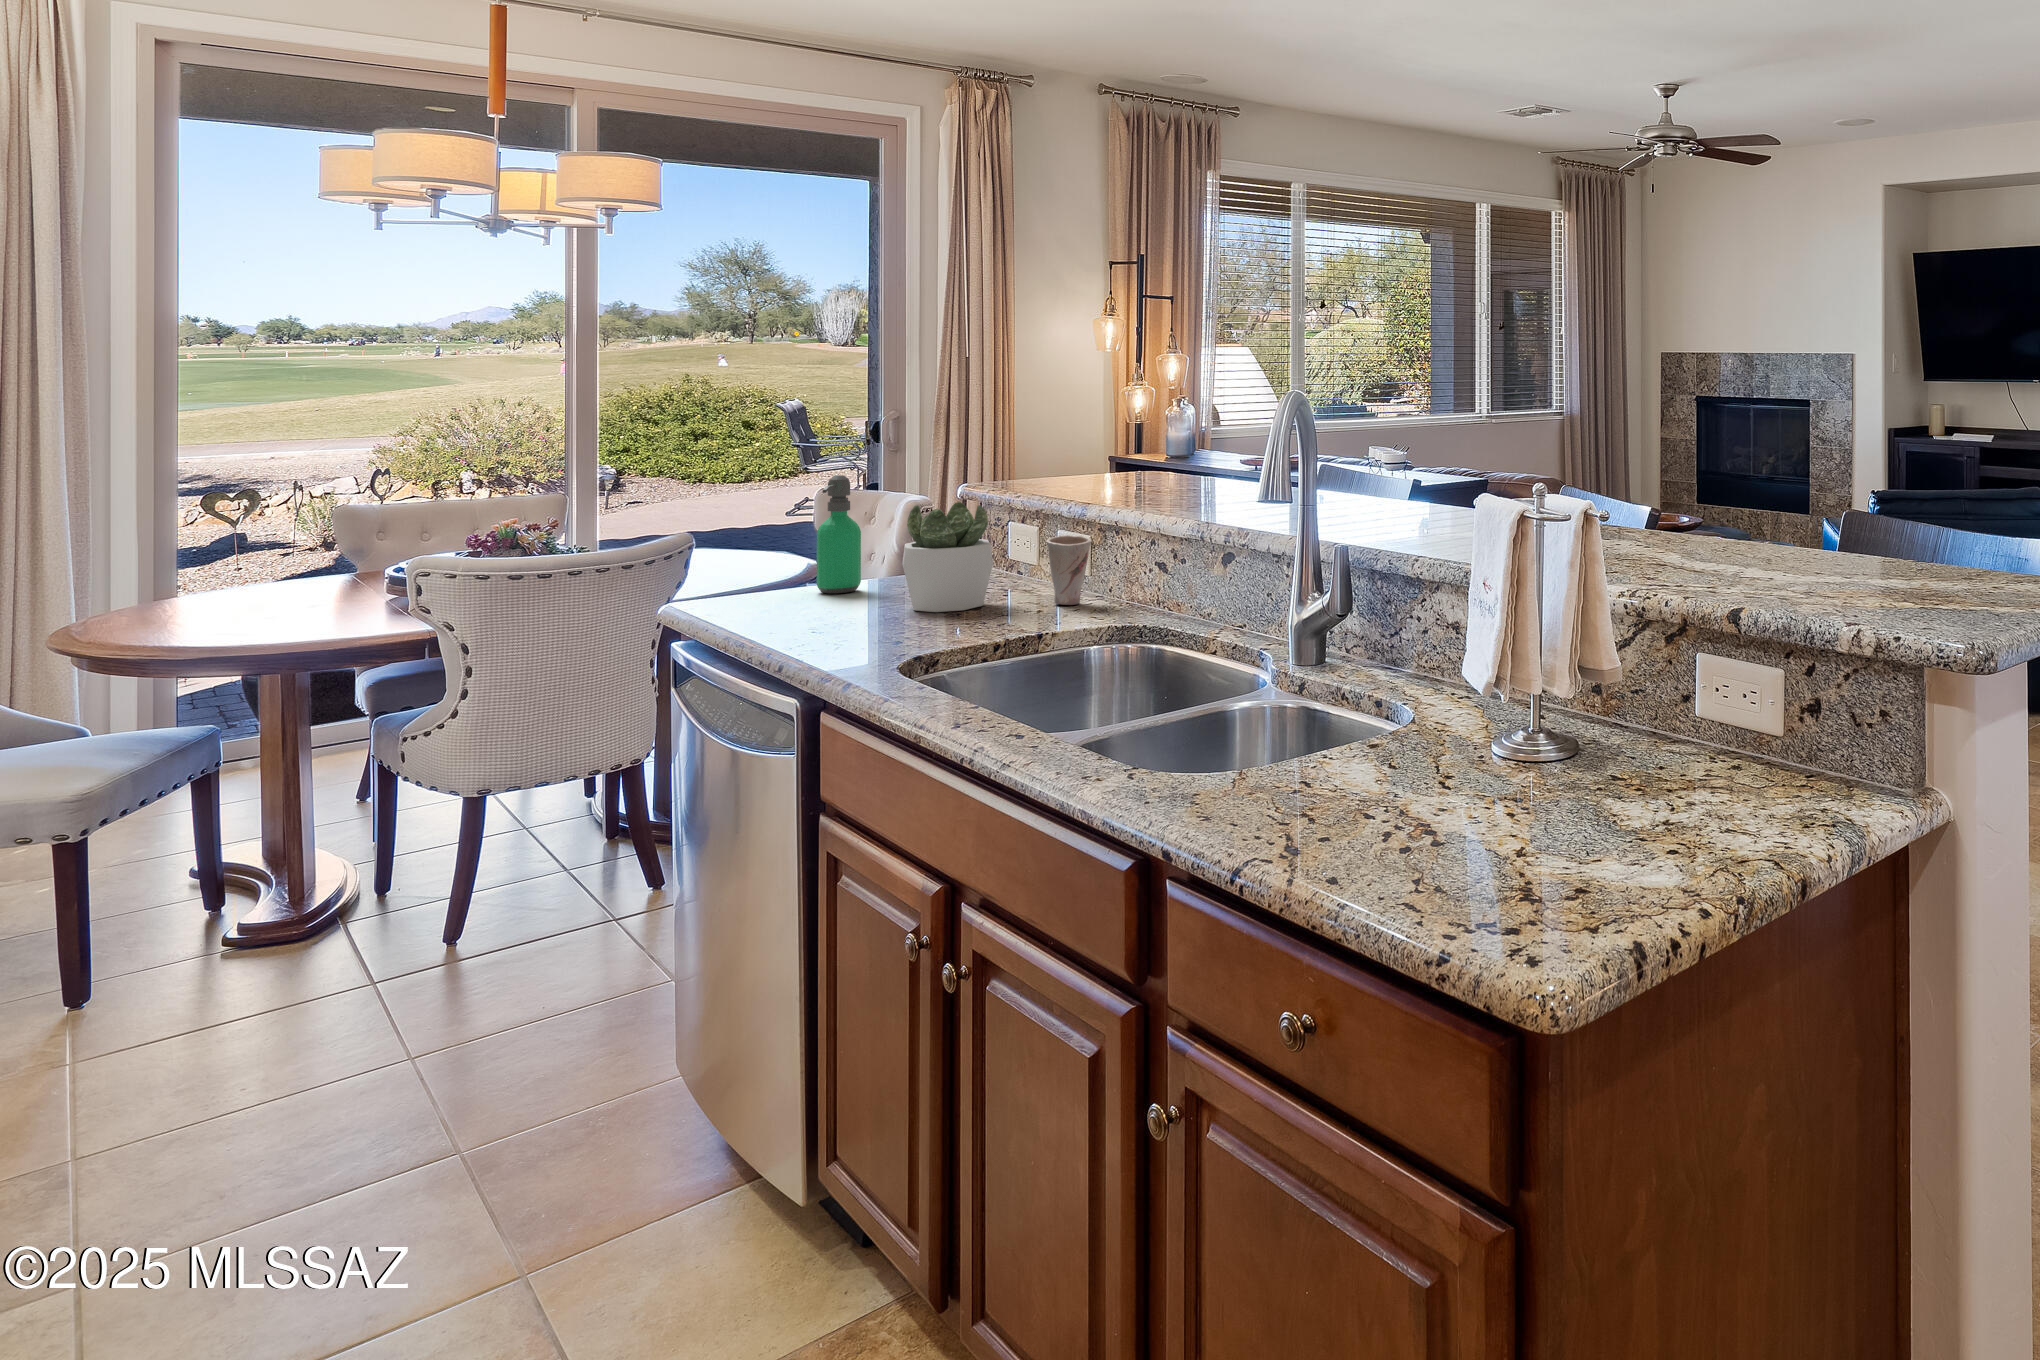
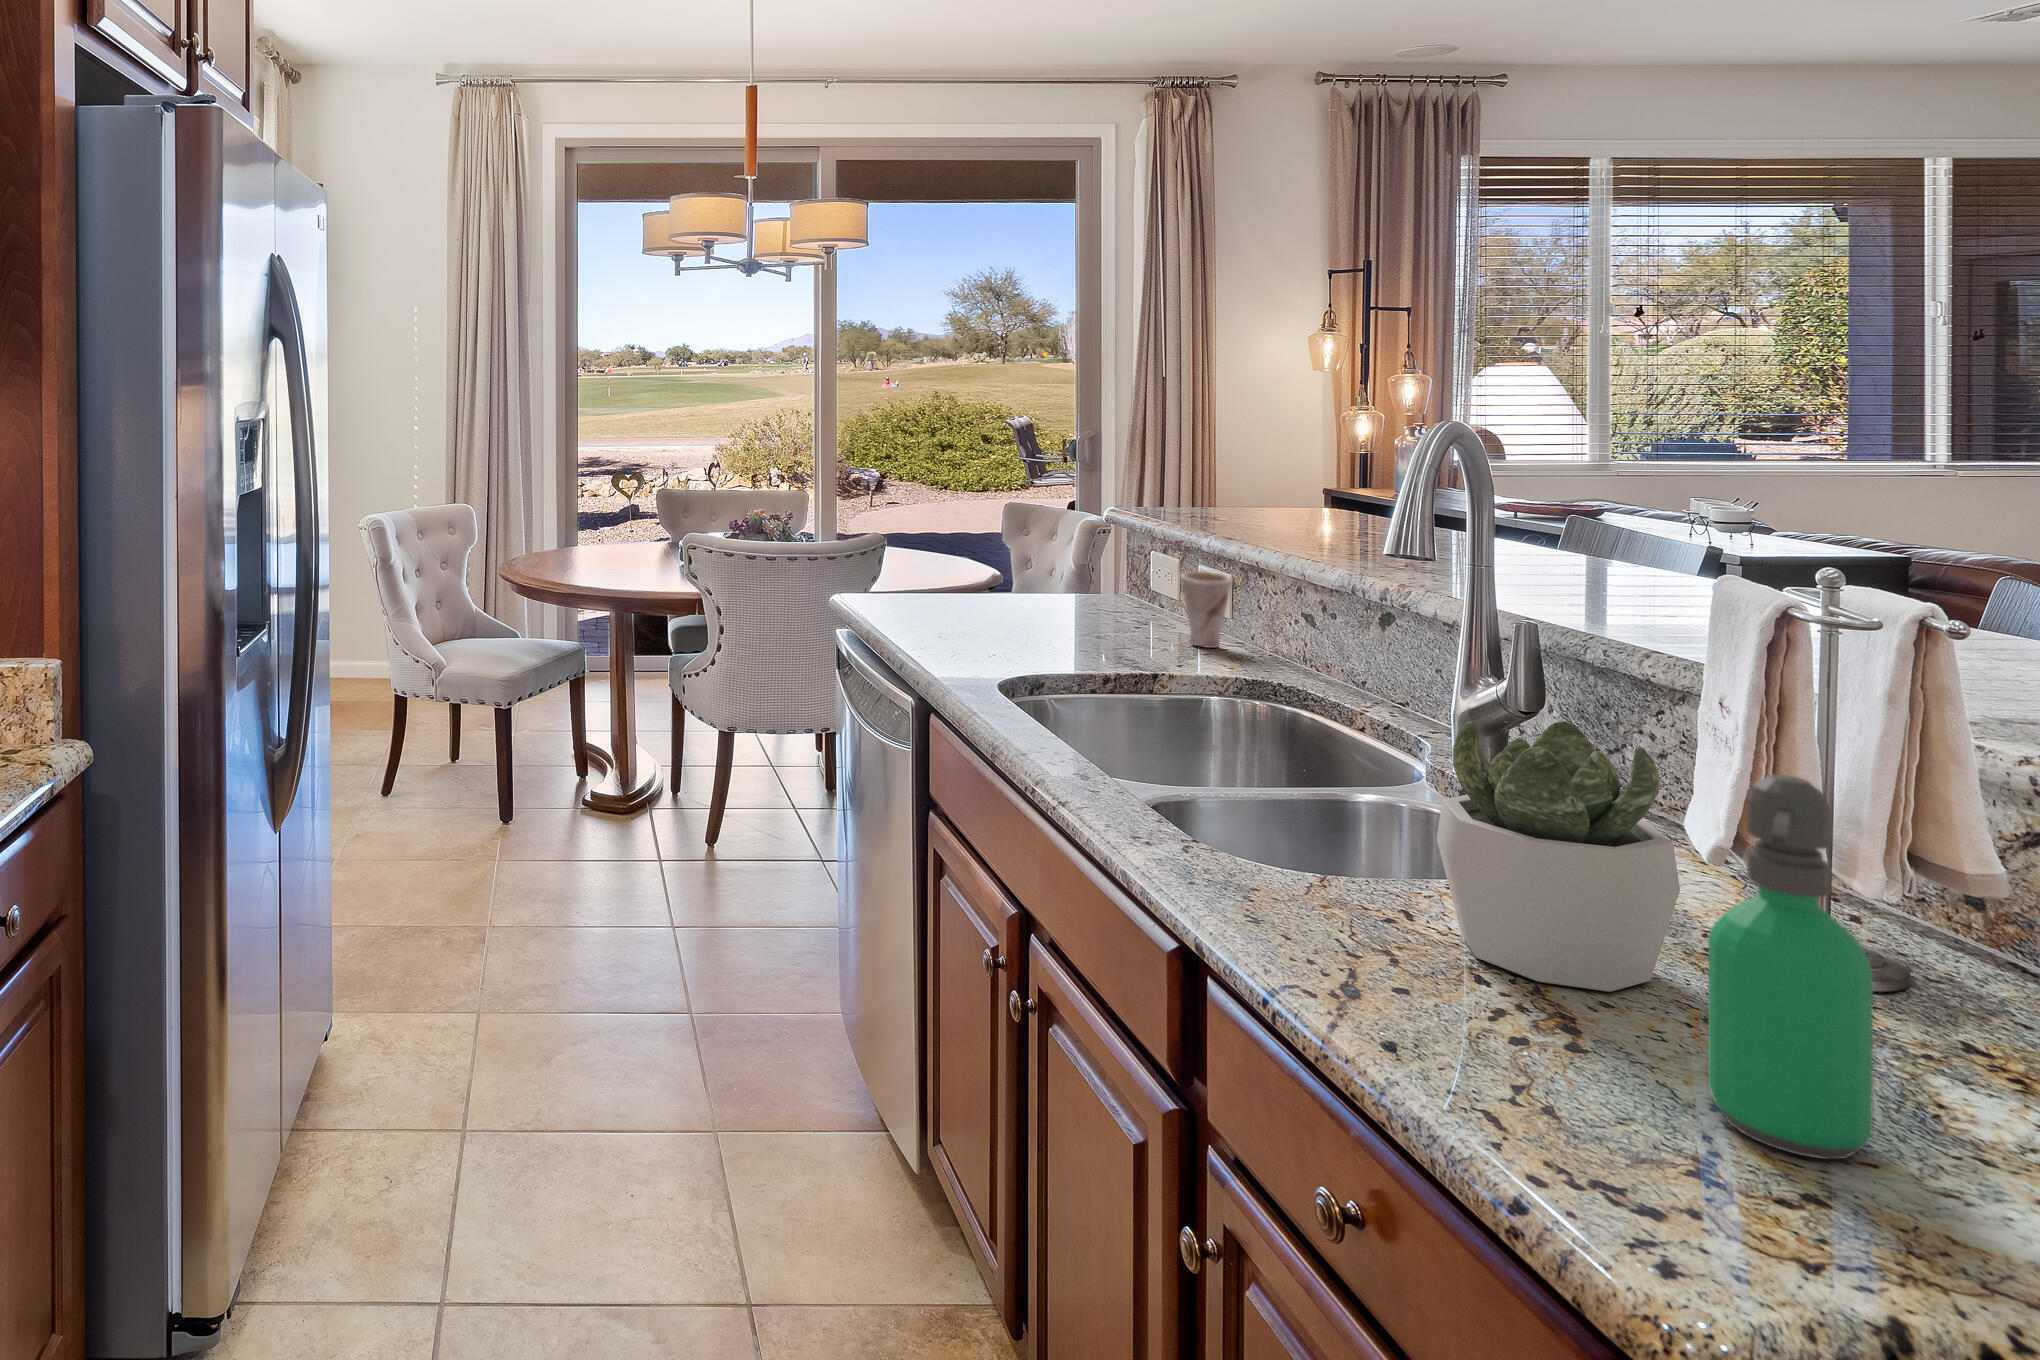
soap dispenser: present [817,475,861,593] -> present [1708,774,1873,1159]
succulent plant: present [902,502,993,612] -> present [1437,721,1680,992]

